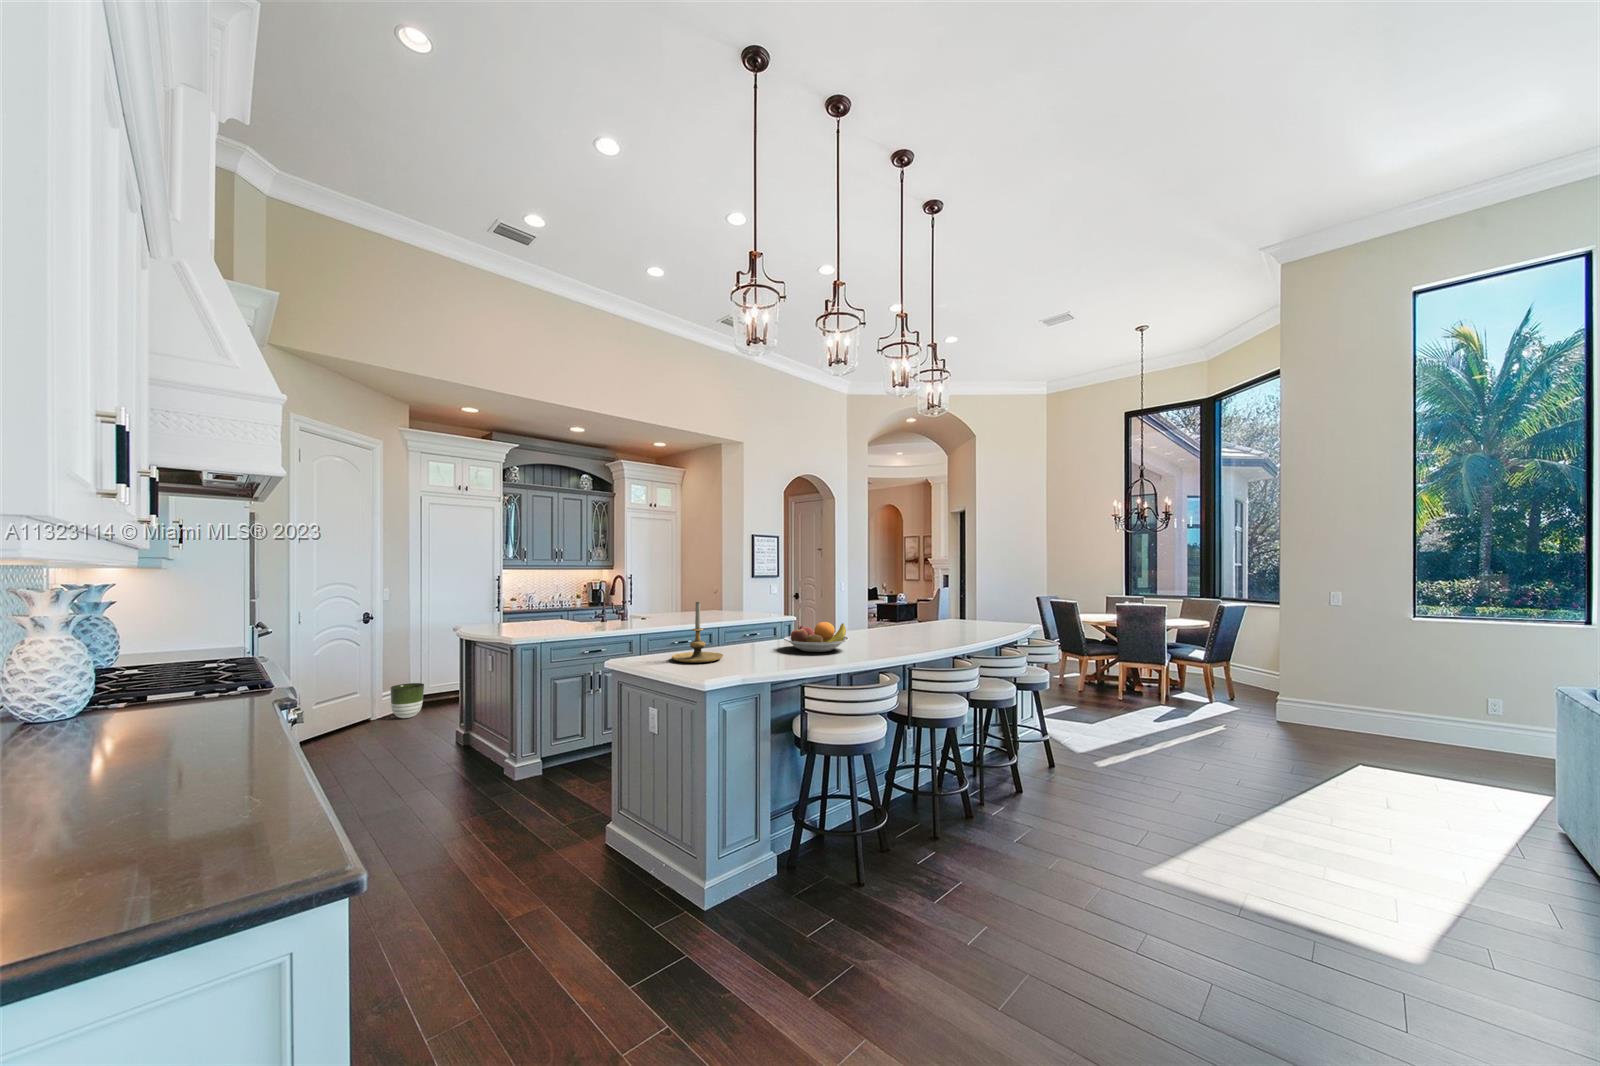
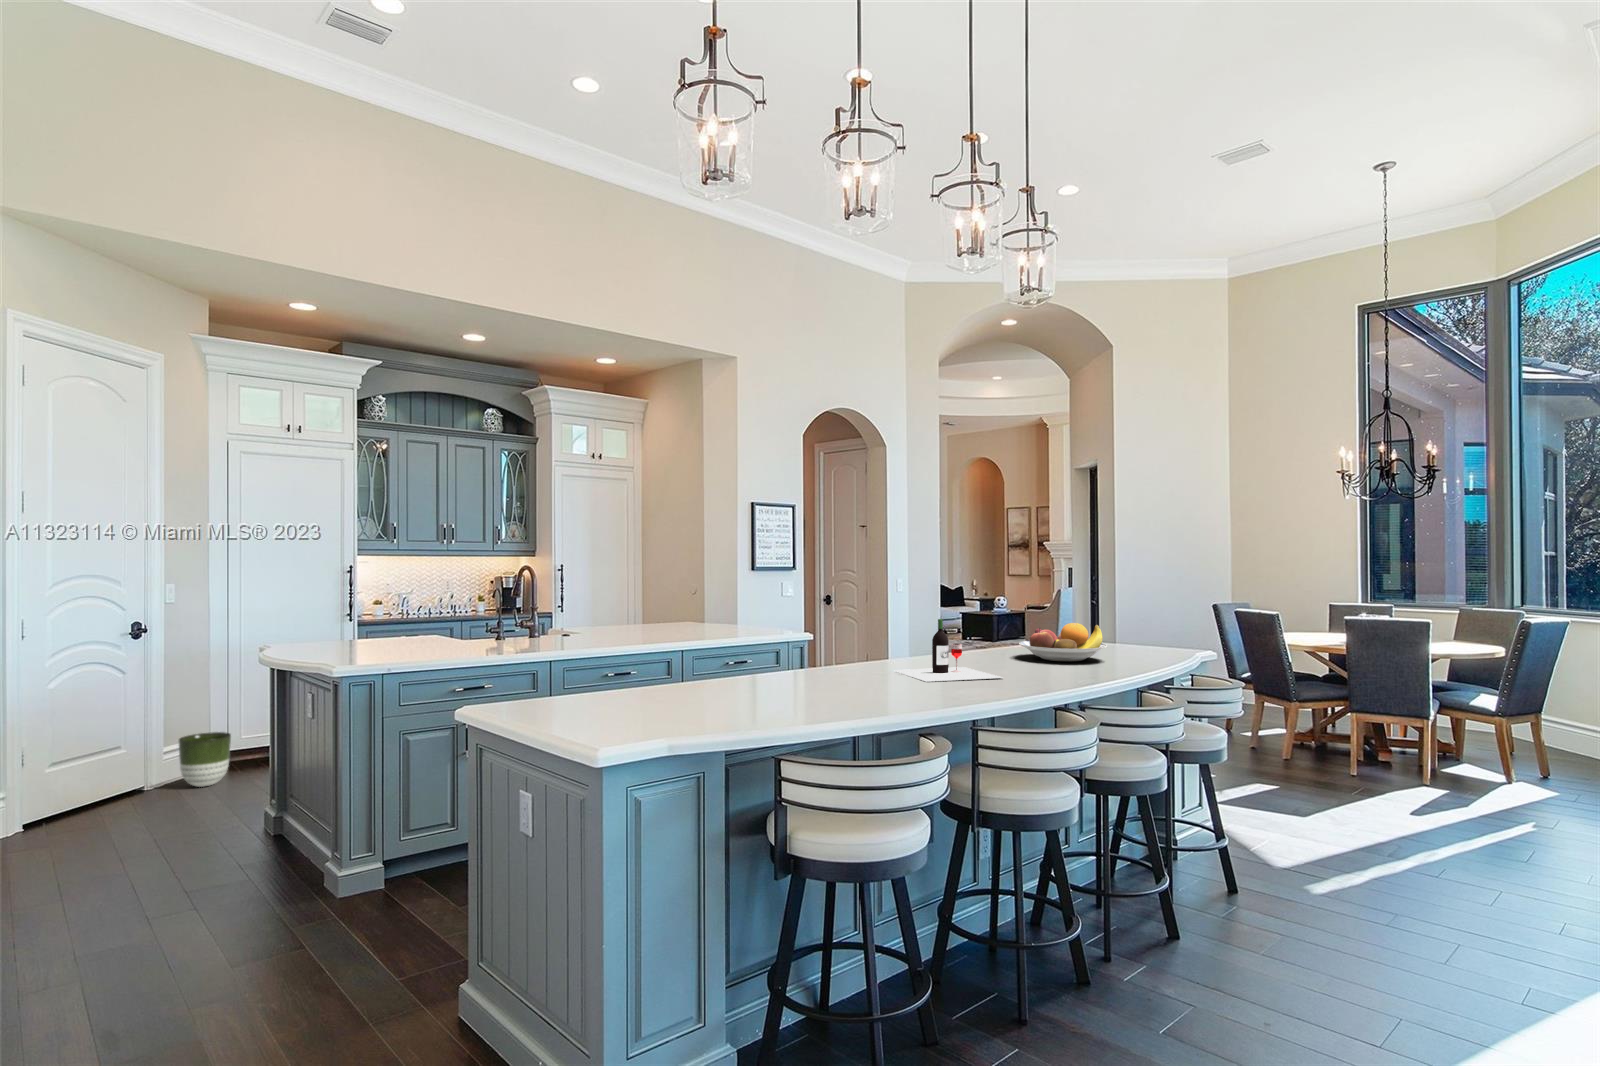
candle holder: present [672,602,723,663] -> none [560,608,650,714]
wine bottle: none [854,607,921,643] -> present [895,619,1003,682]
fruit bowl: present [784,622,849,652] -> present [1019,623,1107,662]

